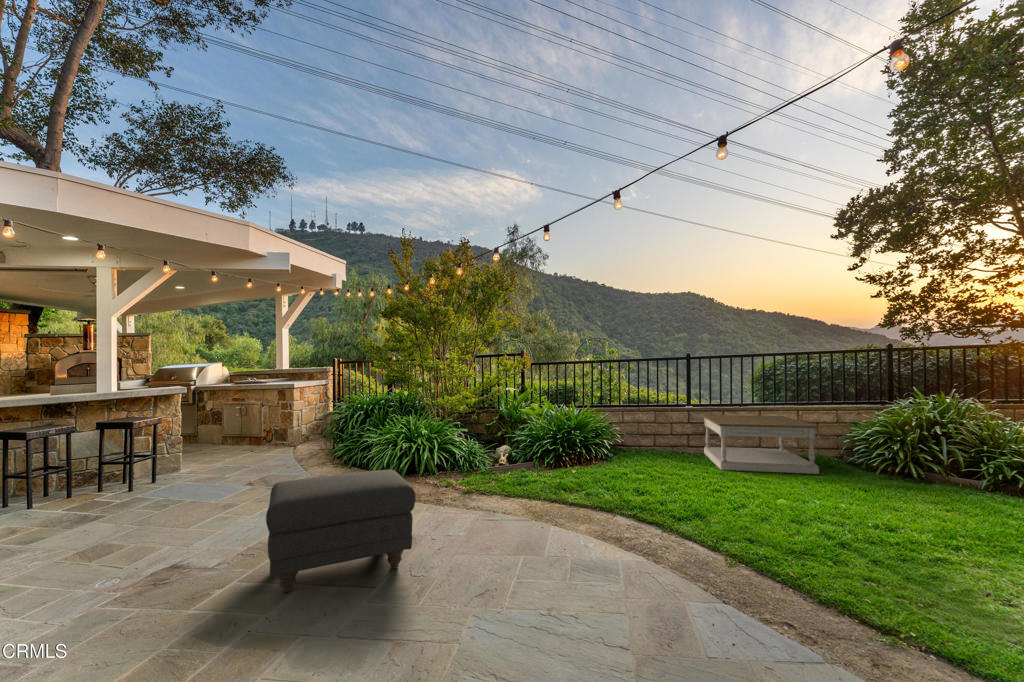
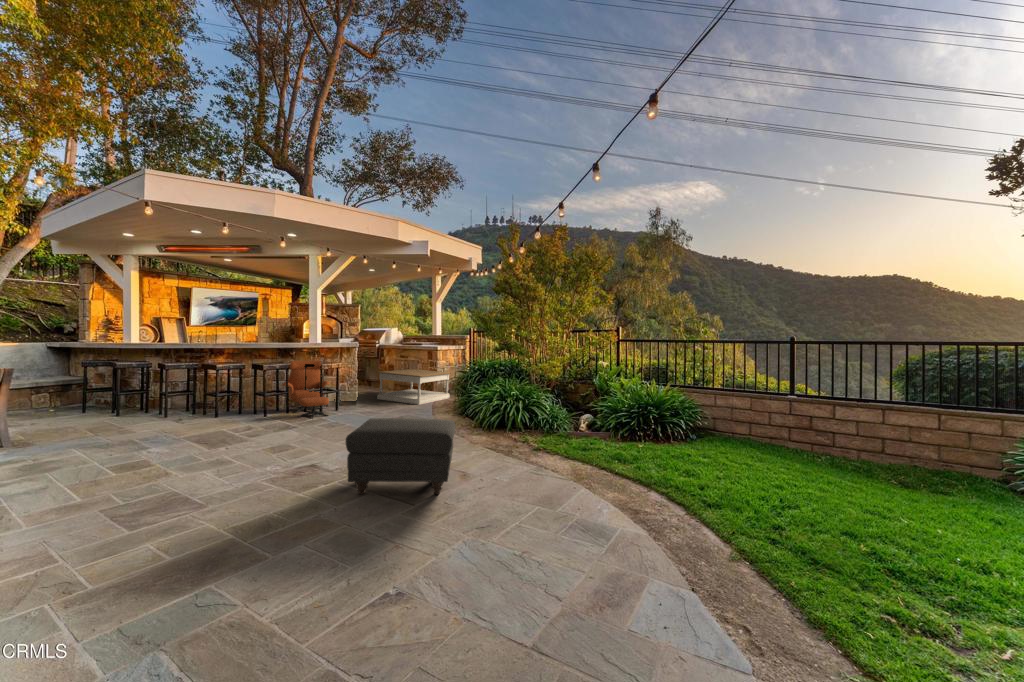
lounge chair: none [47,413,143,503] -> present [282,361,329,418]
coffee table: present [702,415,819,474] -> present [377,369,451,405]

